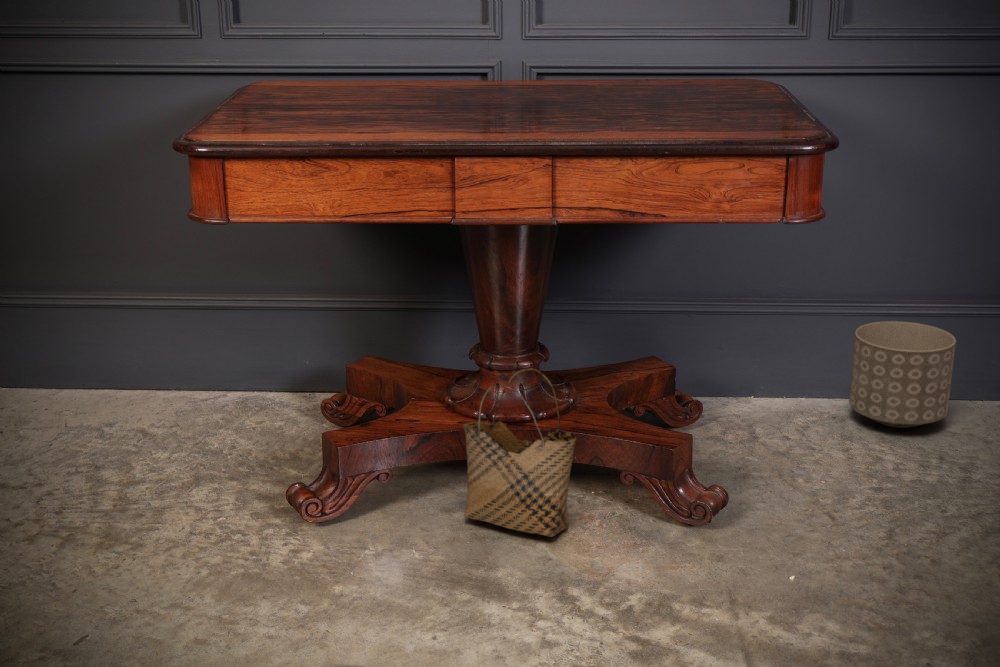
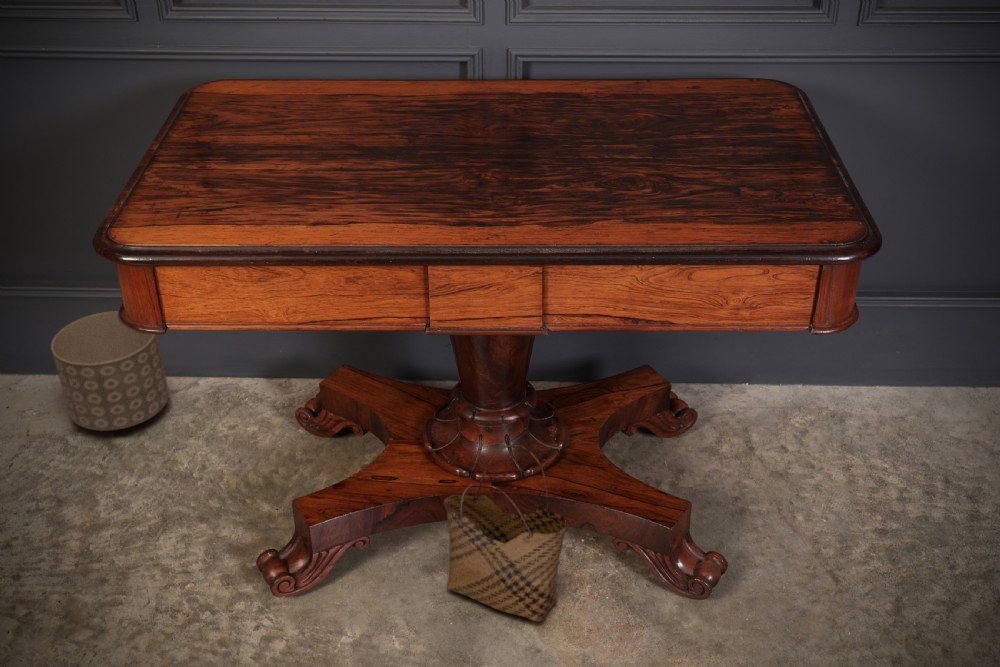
planter: present [849,321,956,428] -> present [51,311,169,431]

